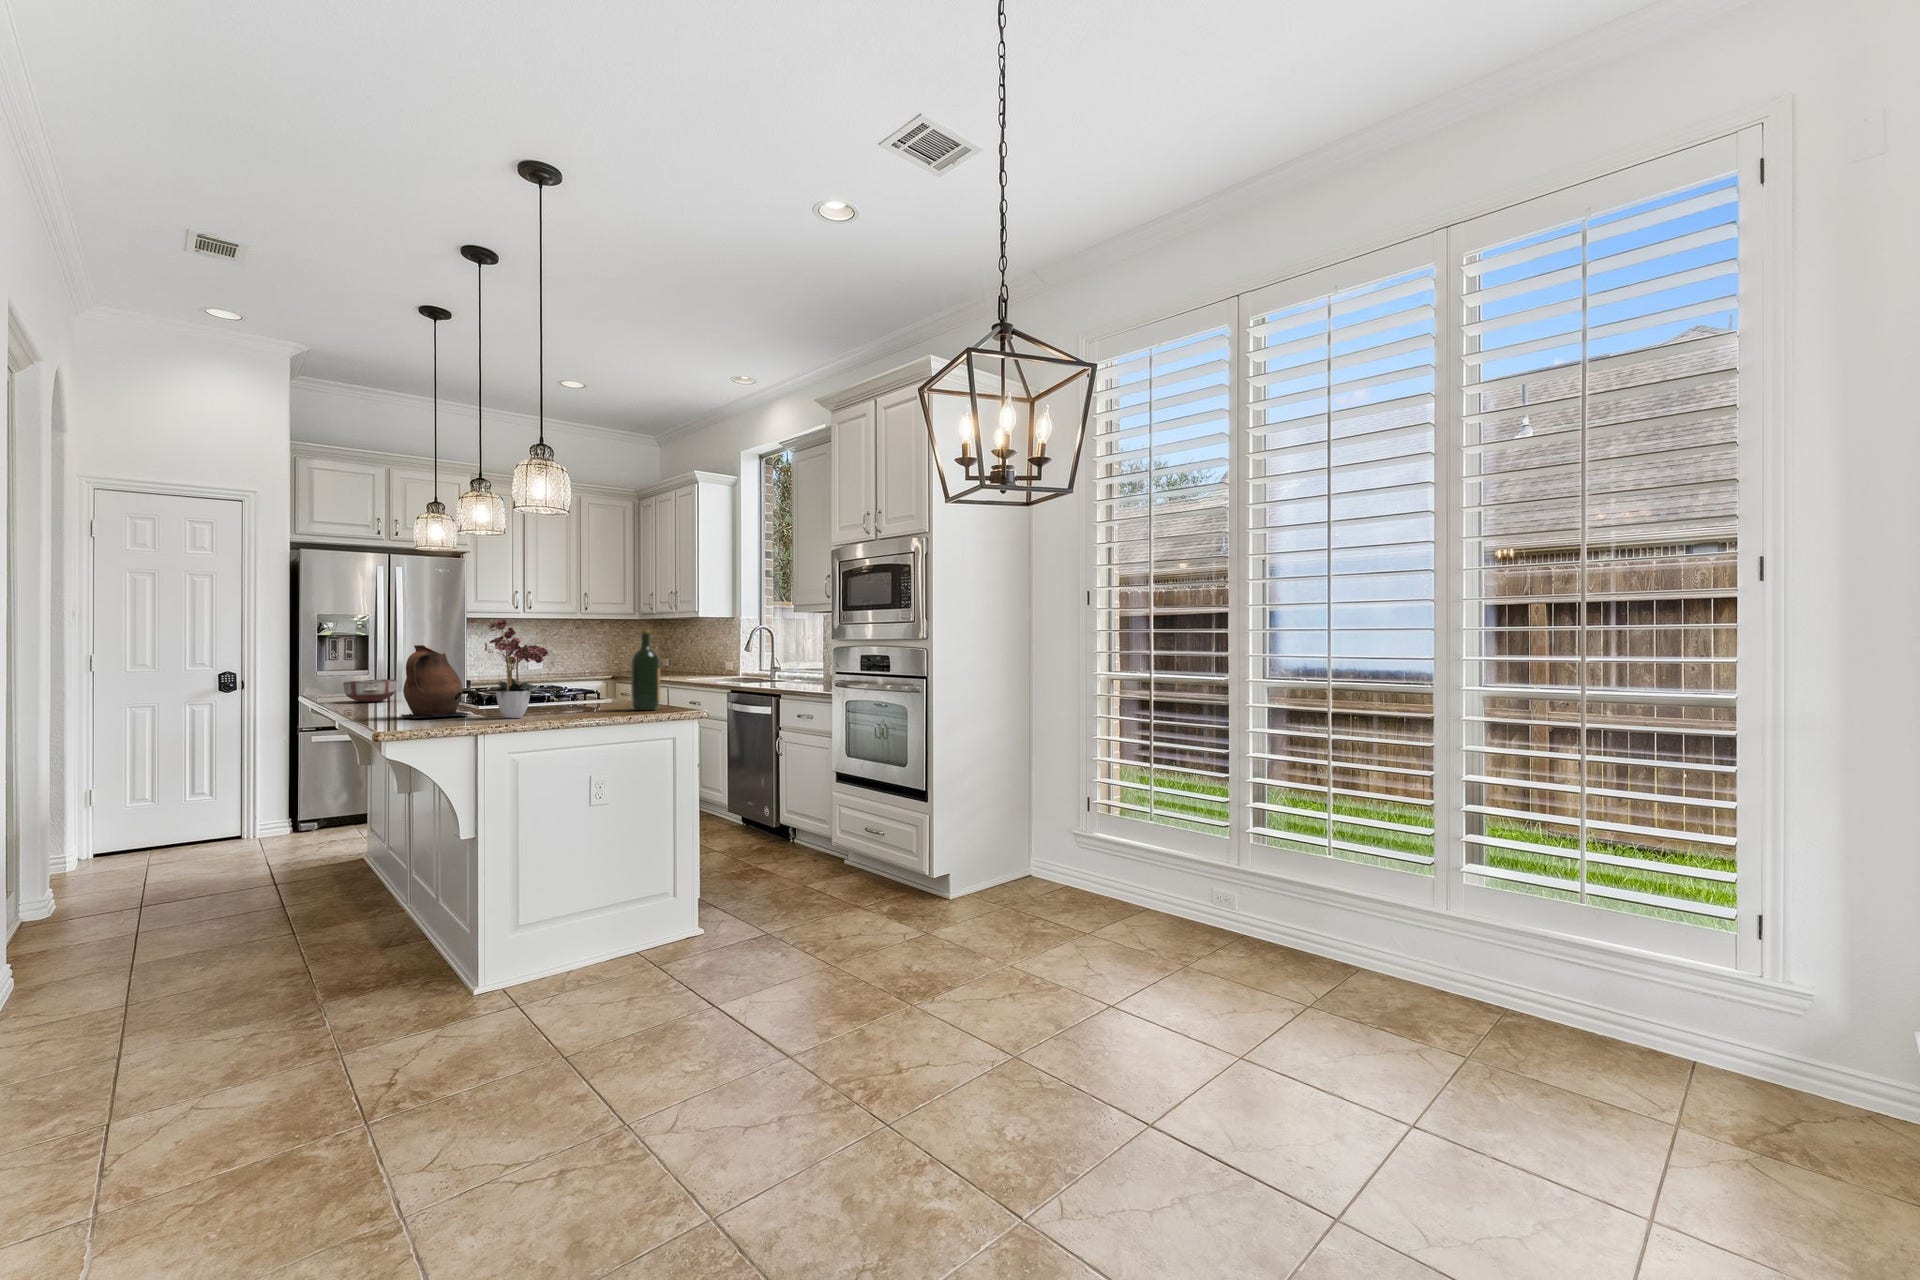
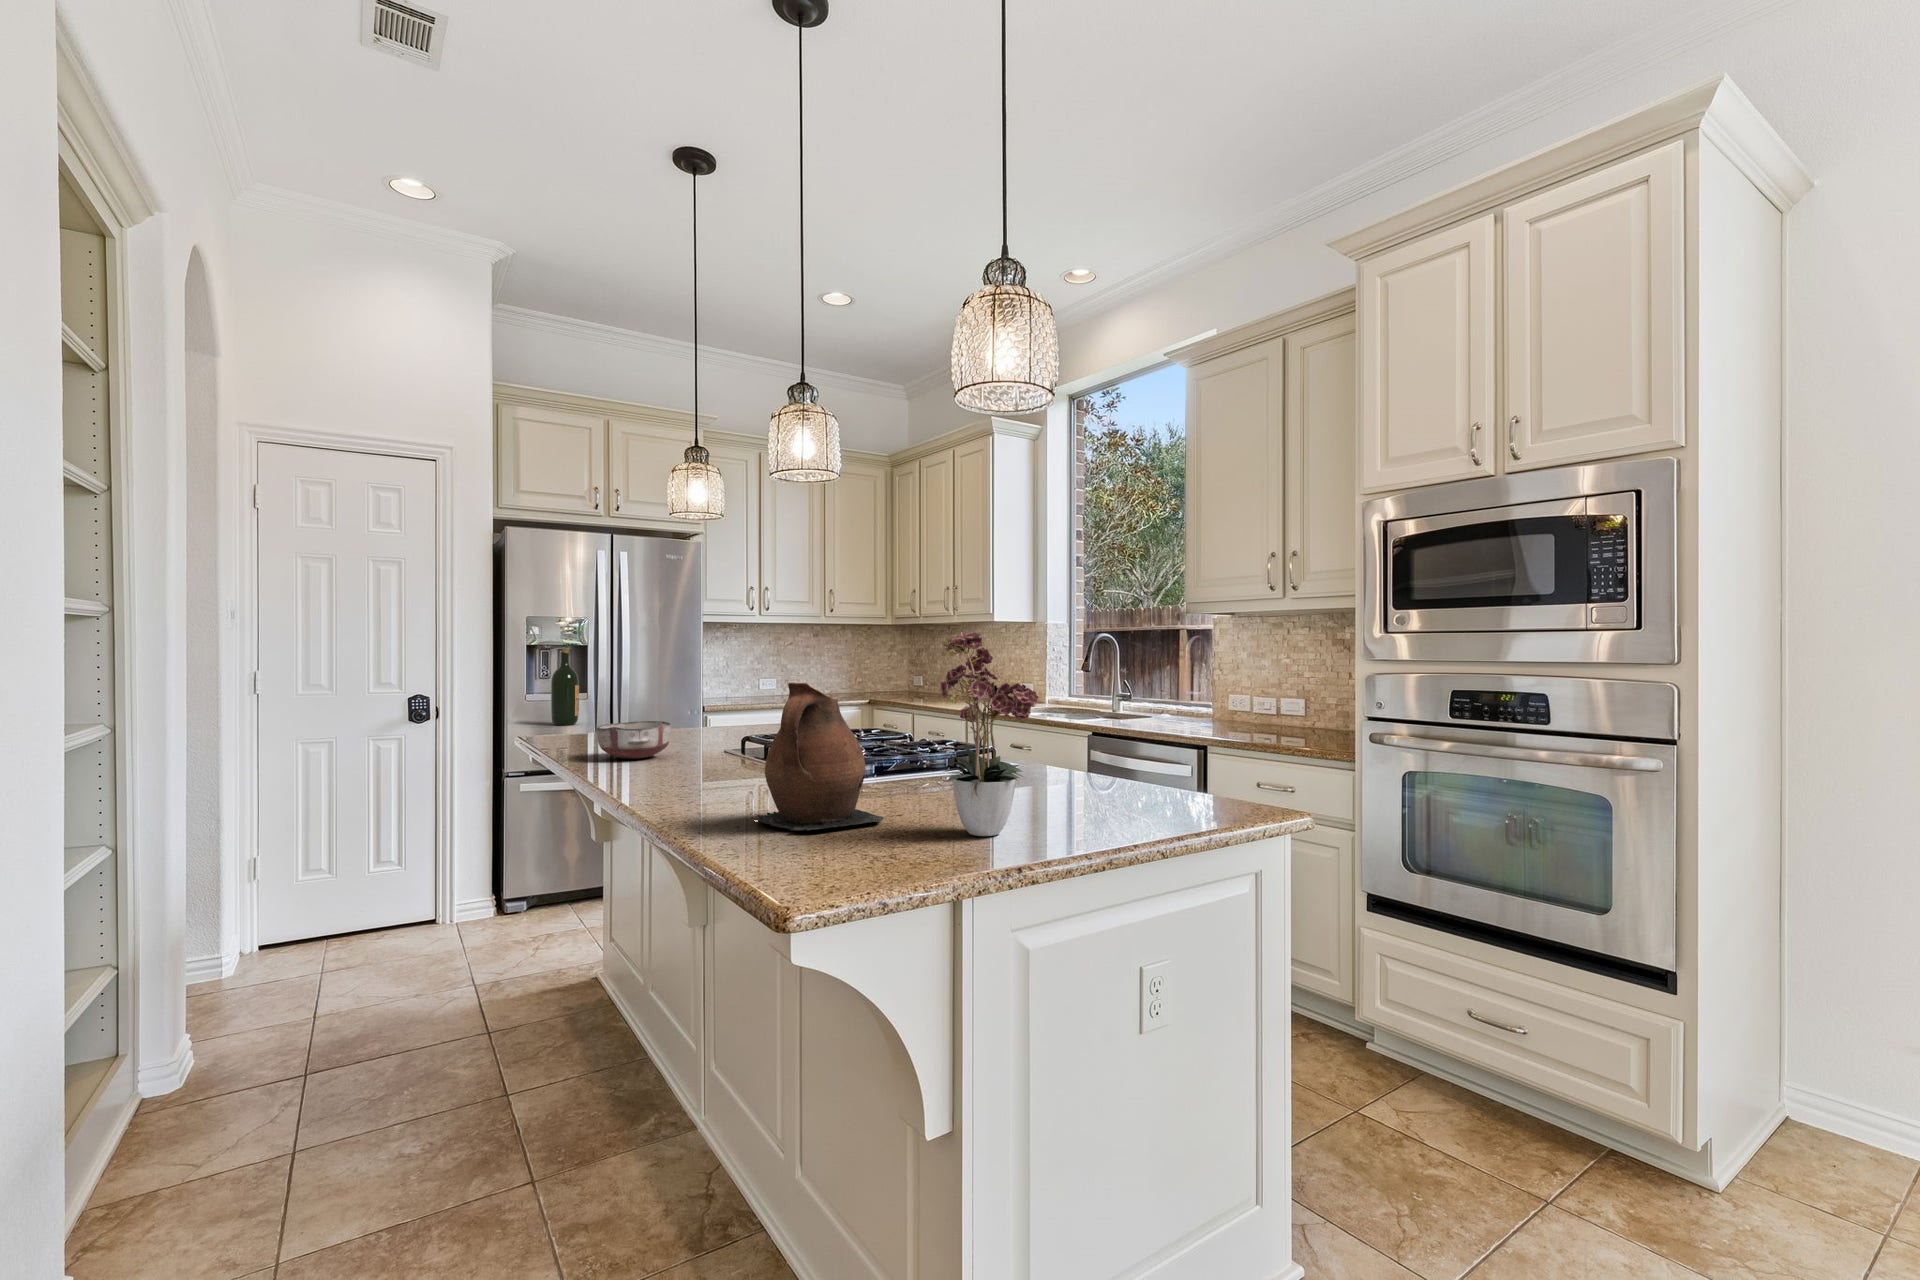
wine bottle: present [631,629,660,710] -> present [551,649,579,725]

